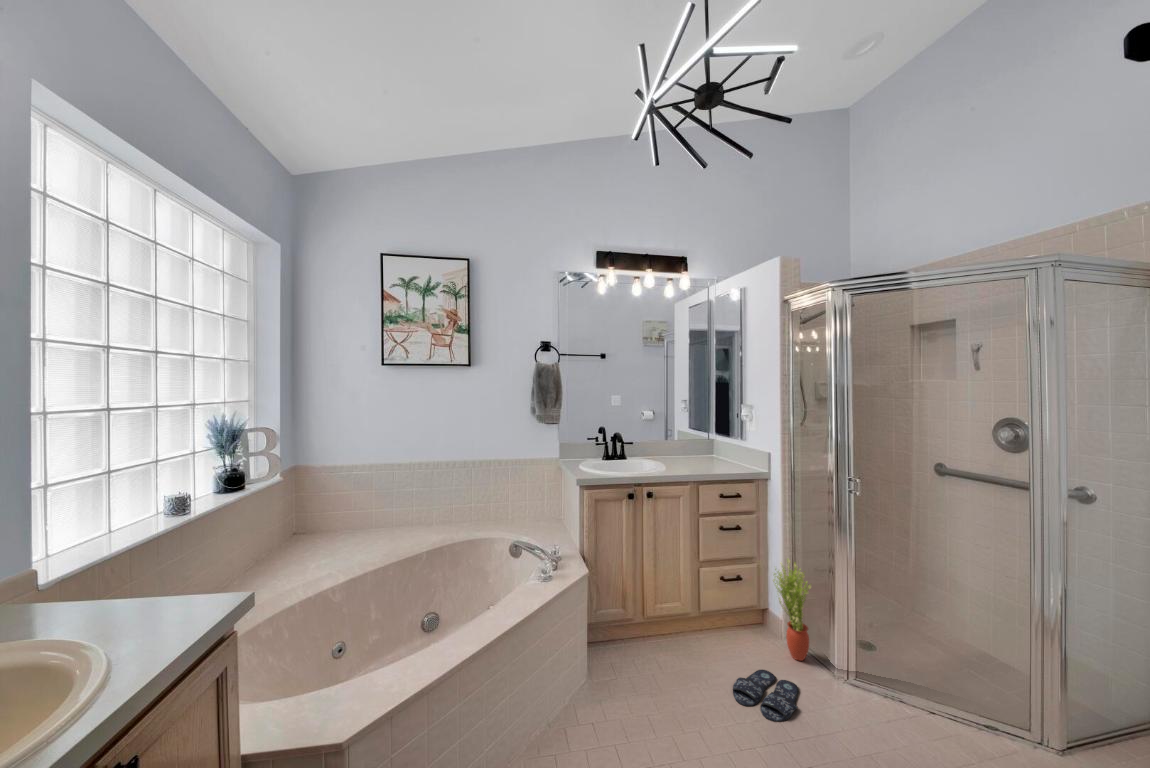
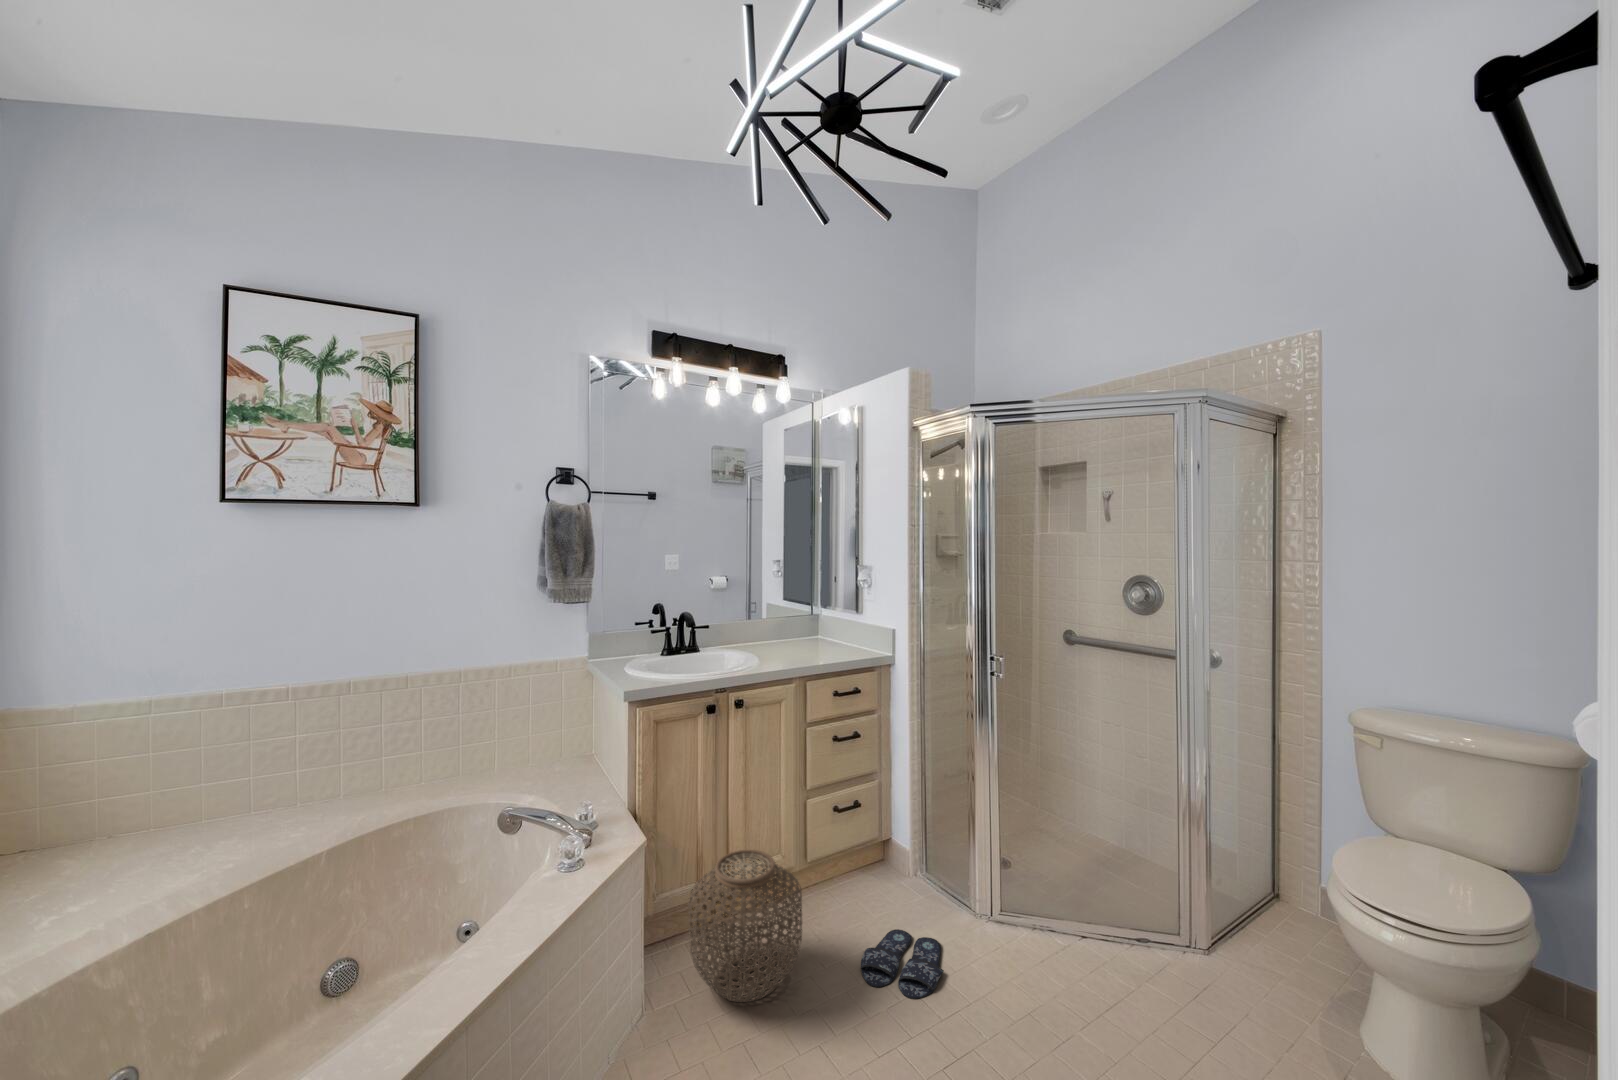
potted plant: present [773,560,811,661] -> none [903,771,951,906]
woven basket: none [614,592,690,692] -> present [688,850,802,1002]

